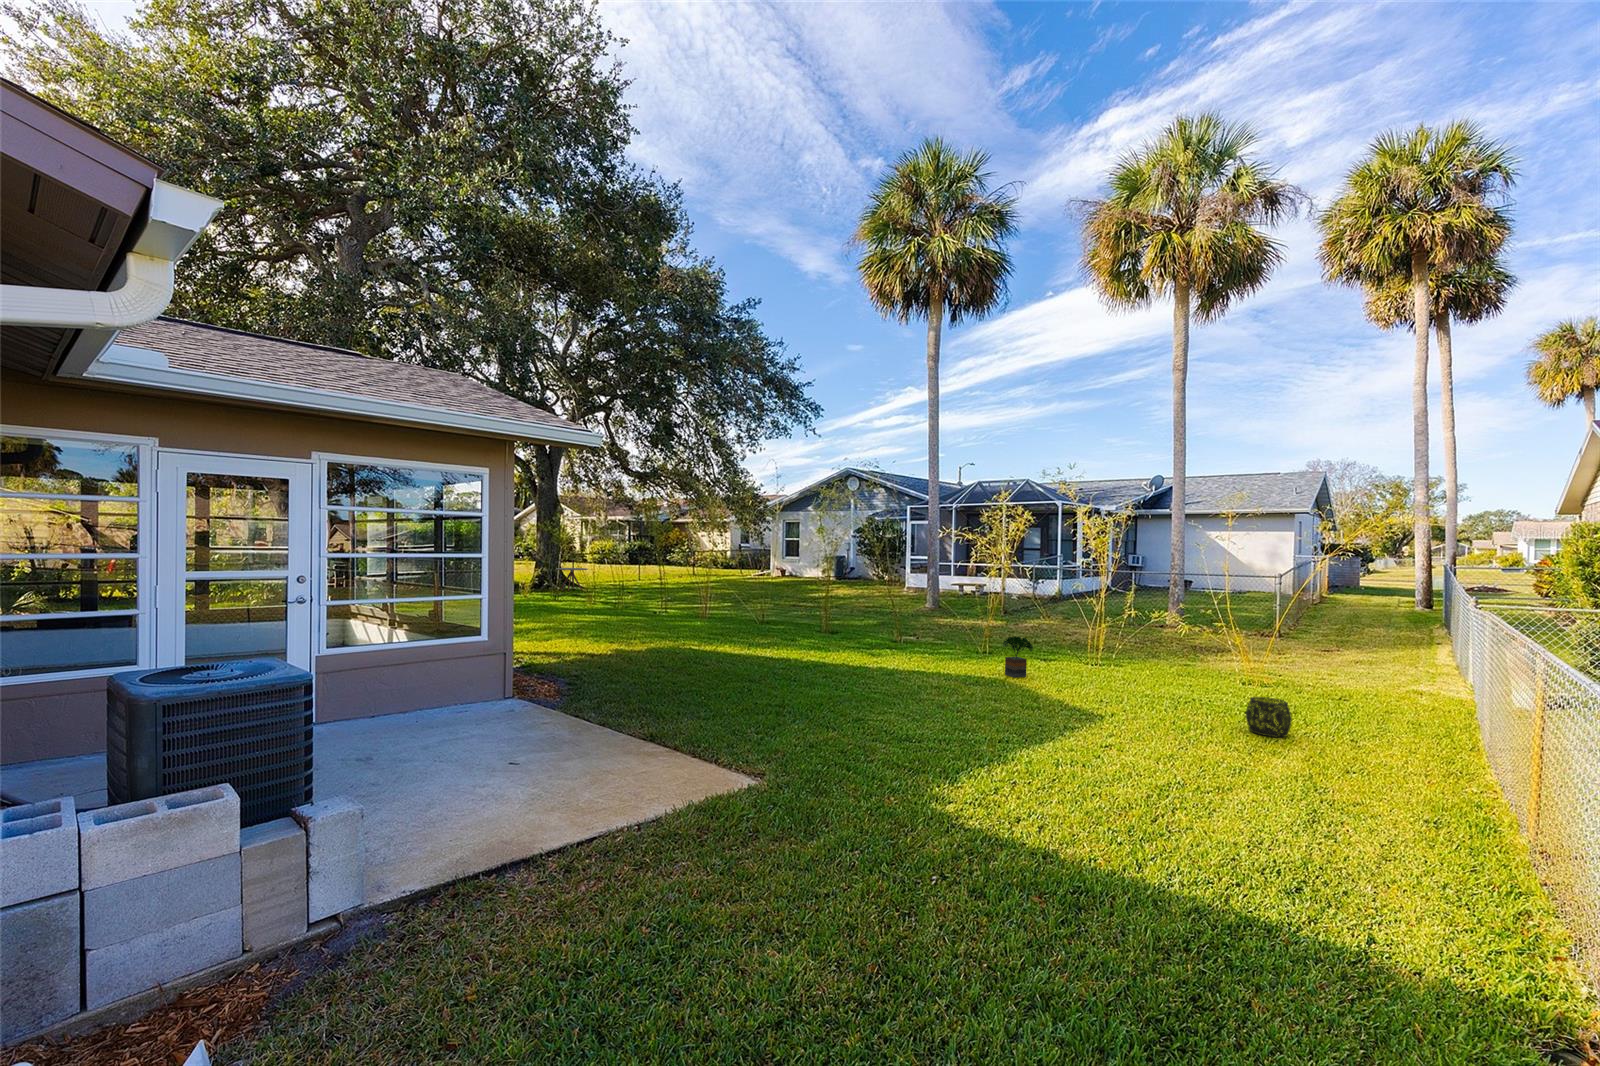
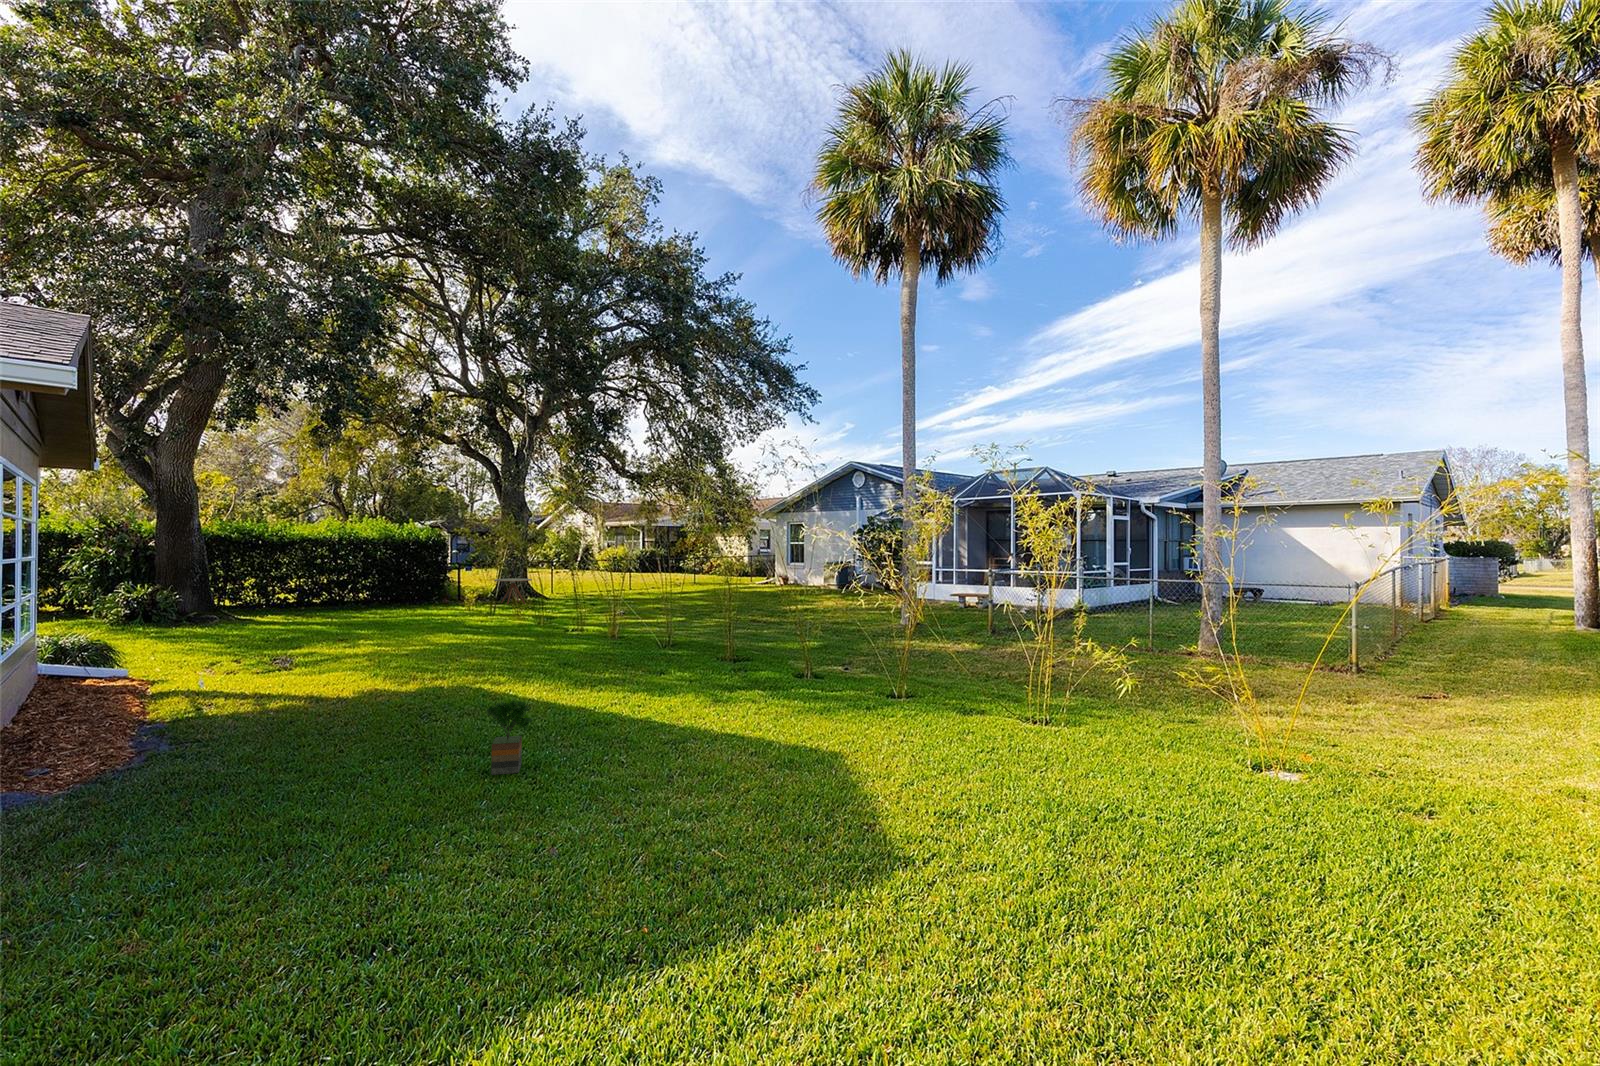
potted tree: present [1003,636,1033,678] -> present [486,701,532,775]
woven basket: present [1246,697,1292,737] -> none [1198,848,1294,947]

